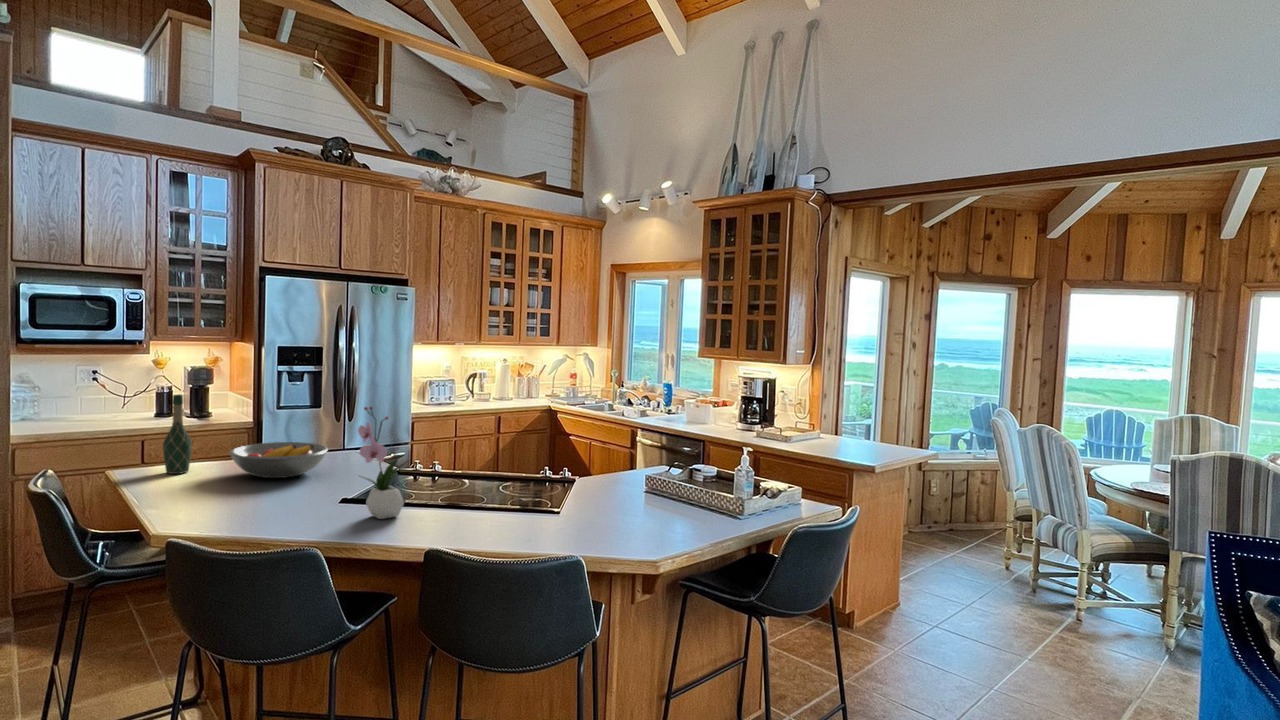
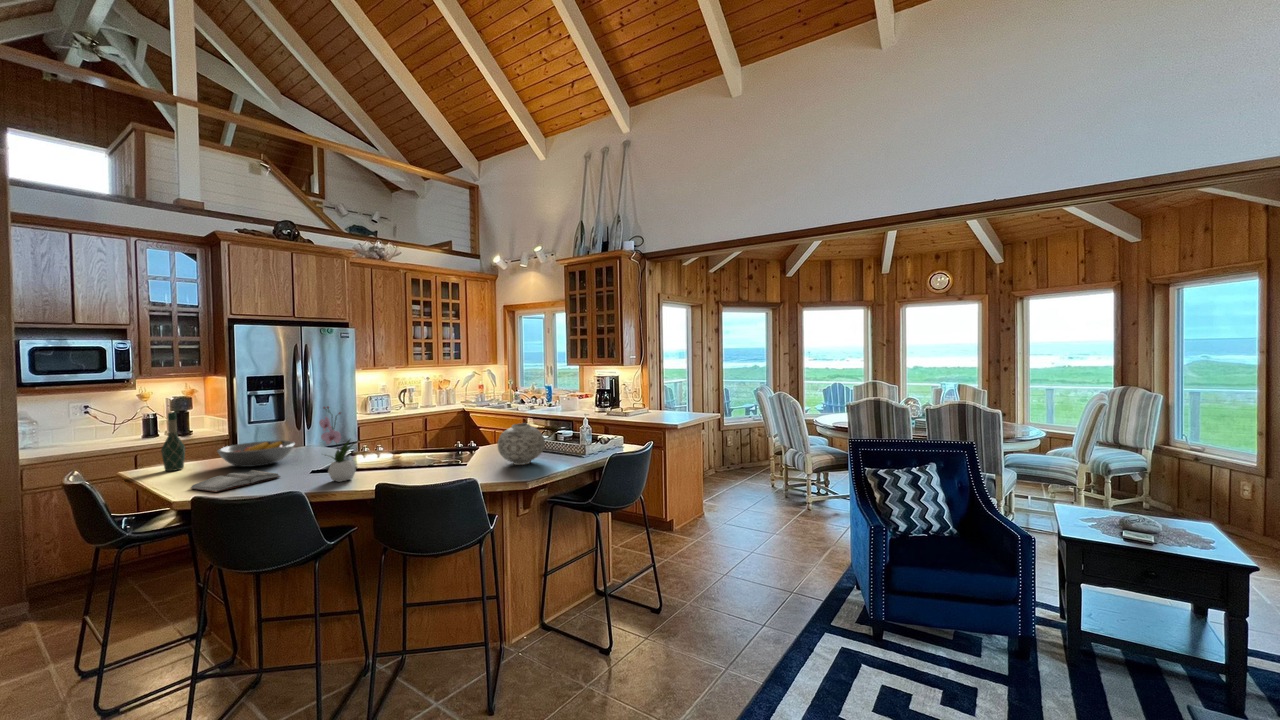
vase: none [607,453,678,518] -> present [498,423,545,465]
hardback book: none [188,485,305,518] -> present [190,470,280,492]

